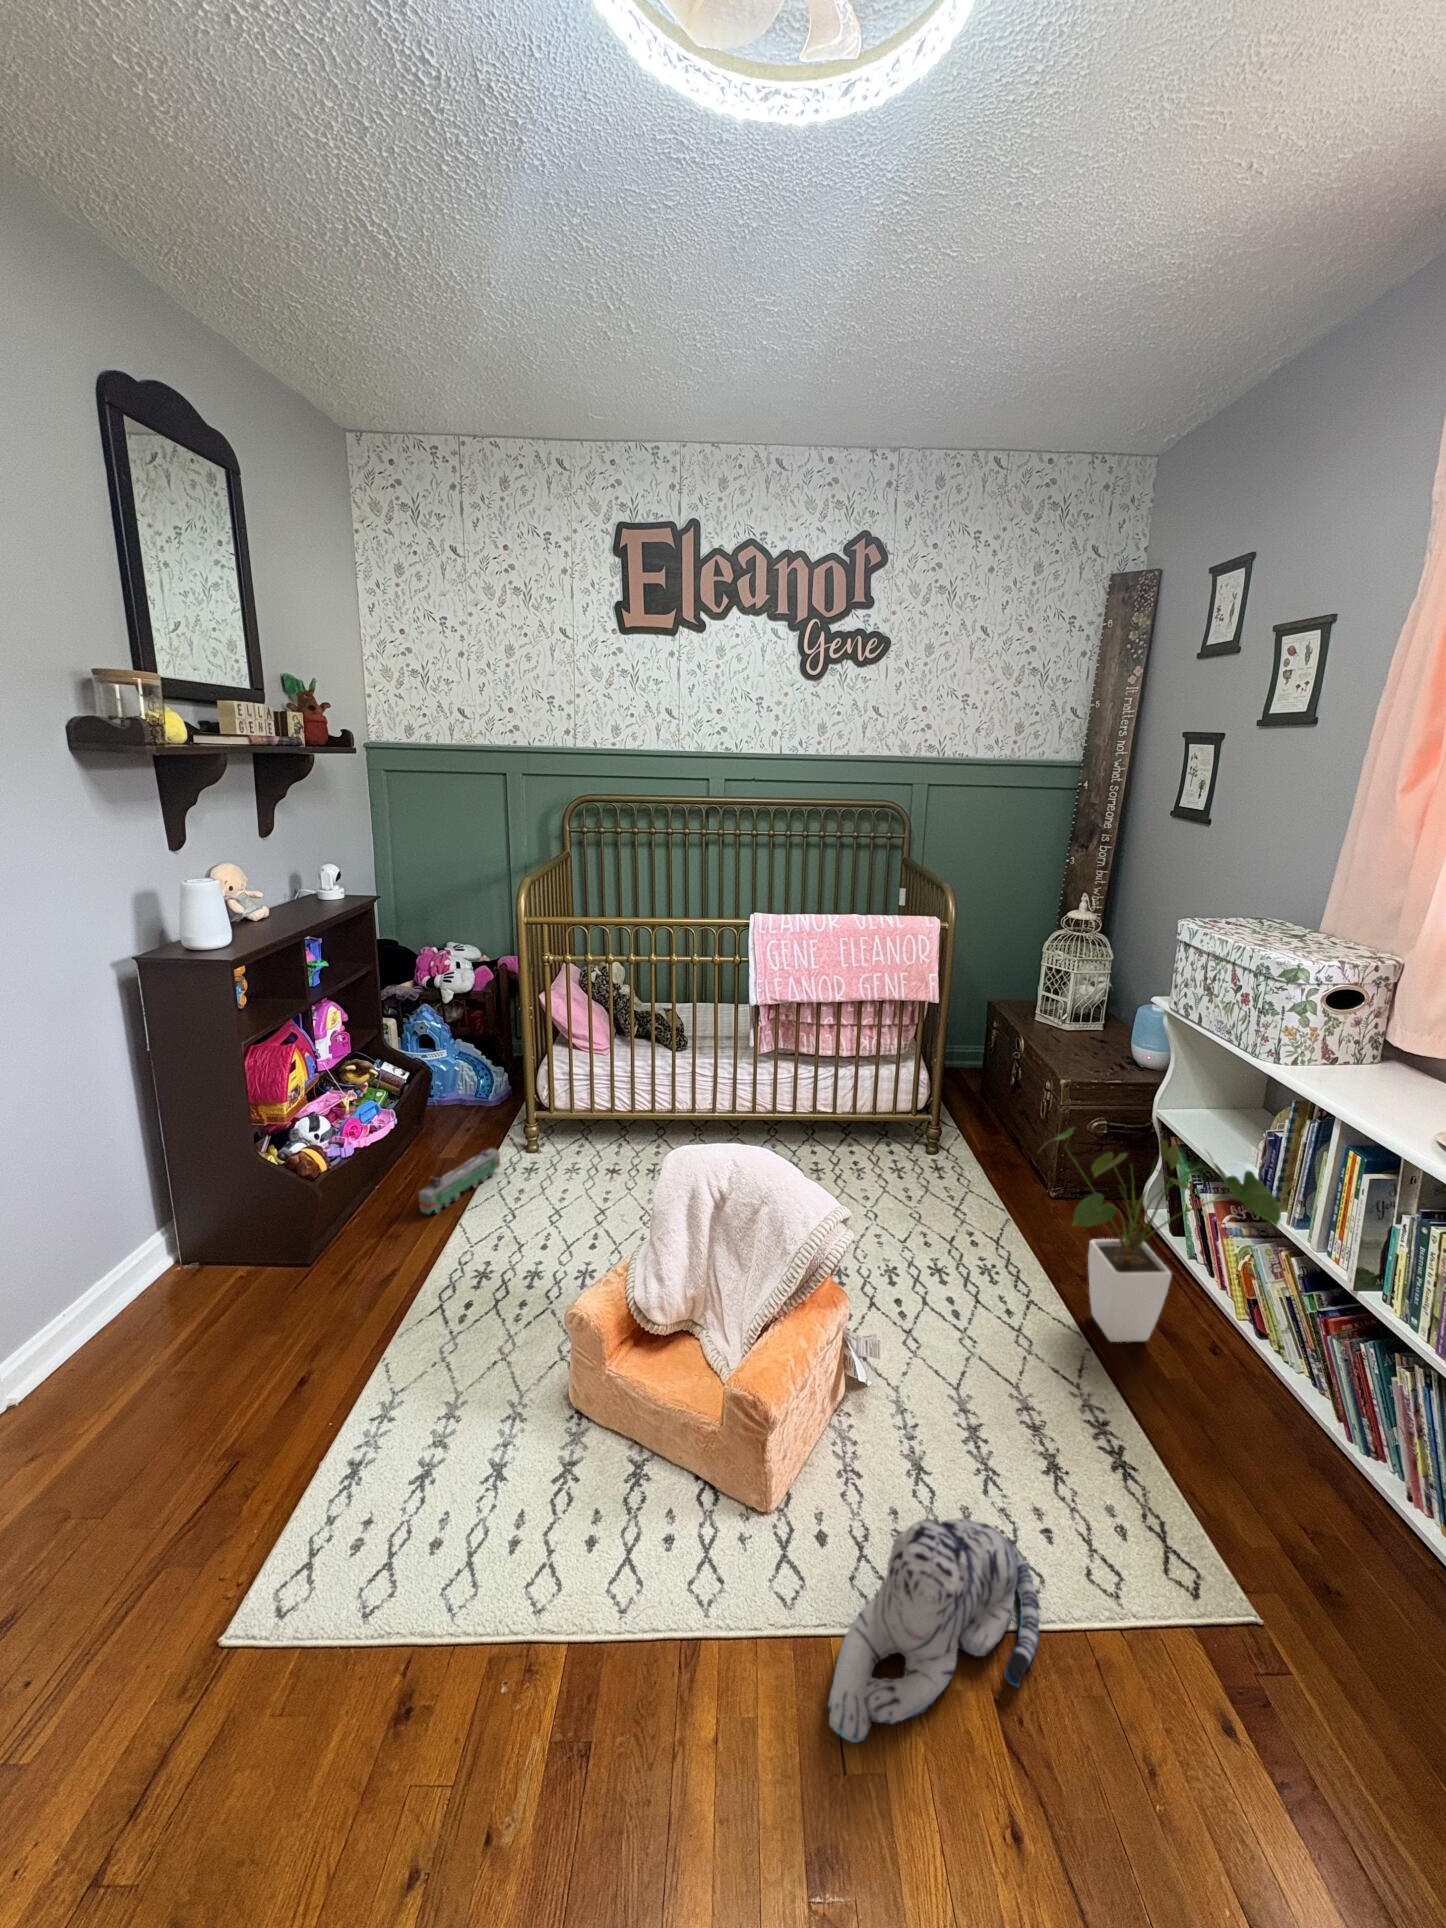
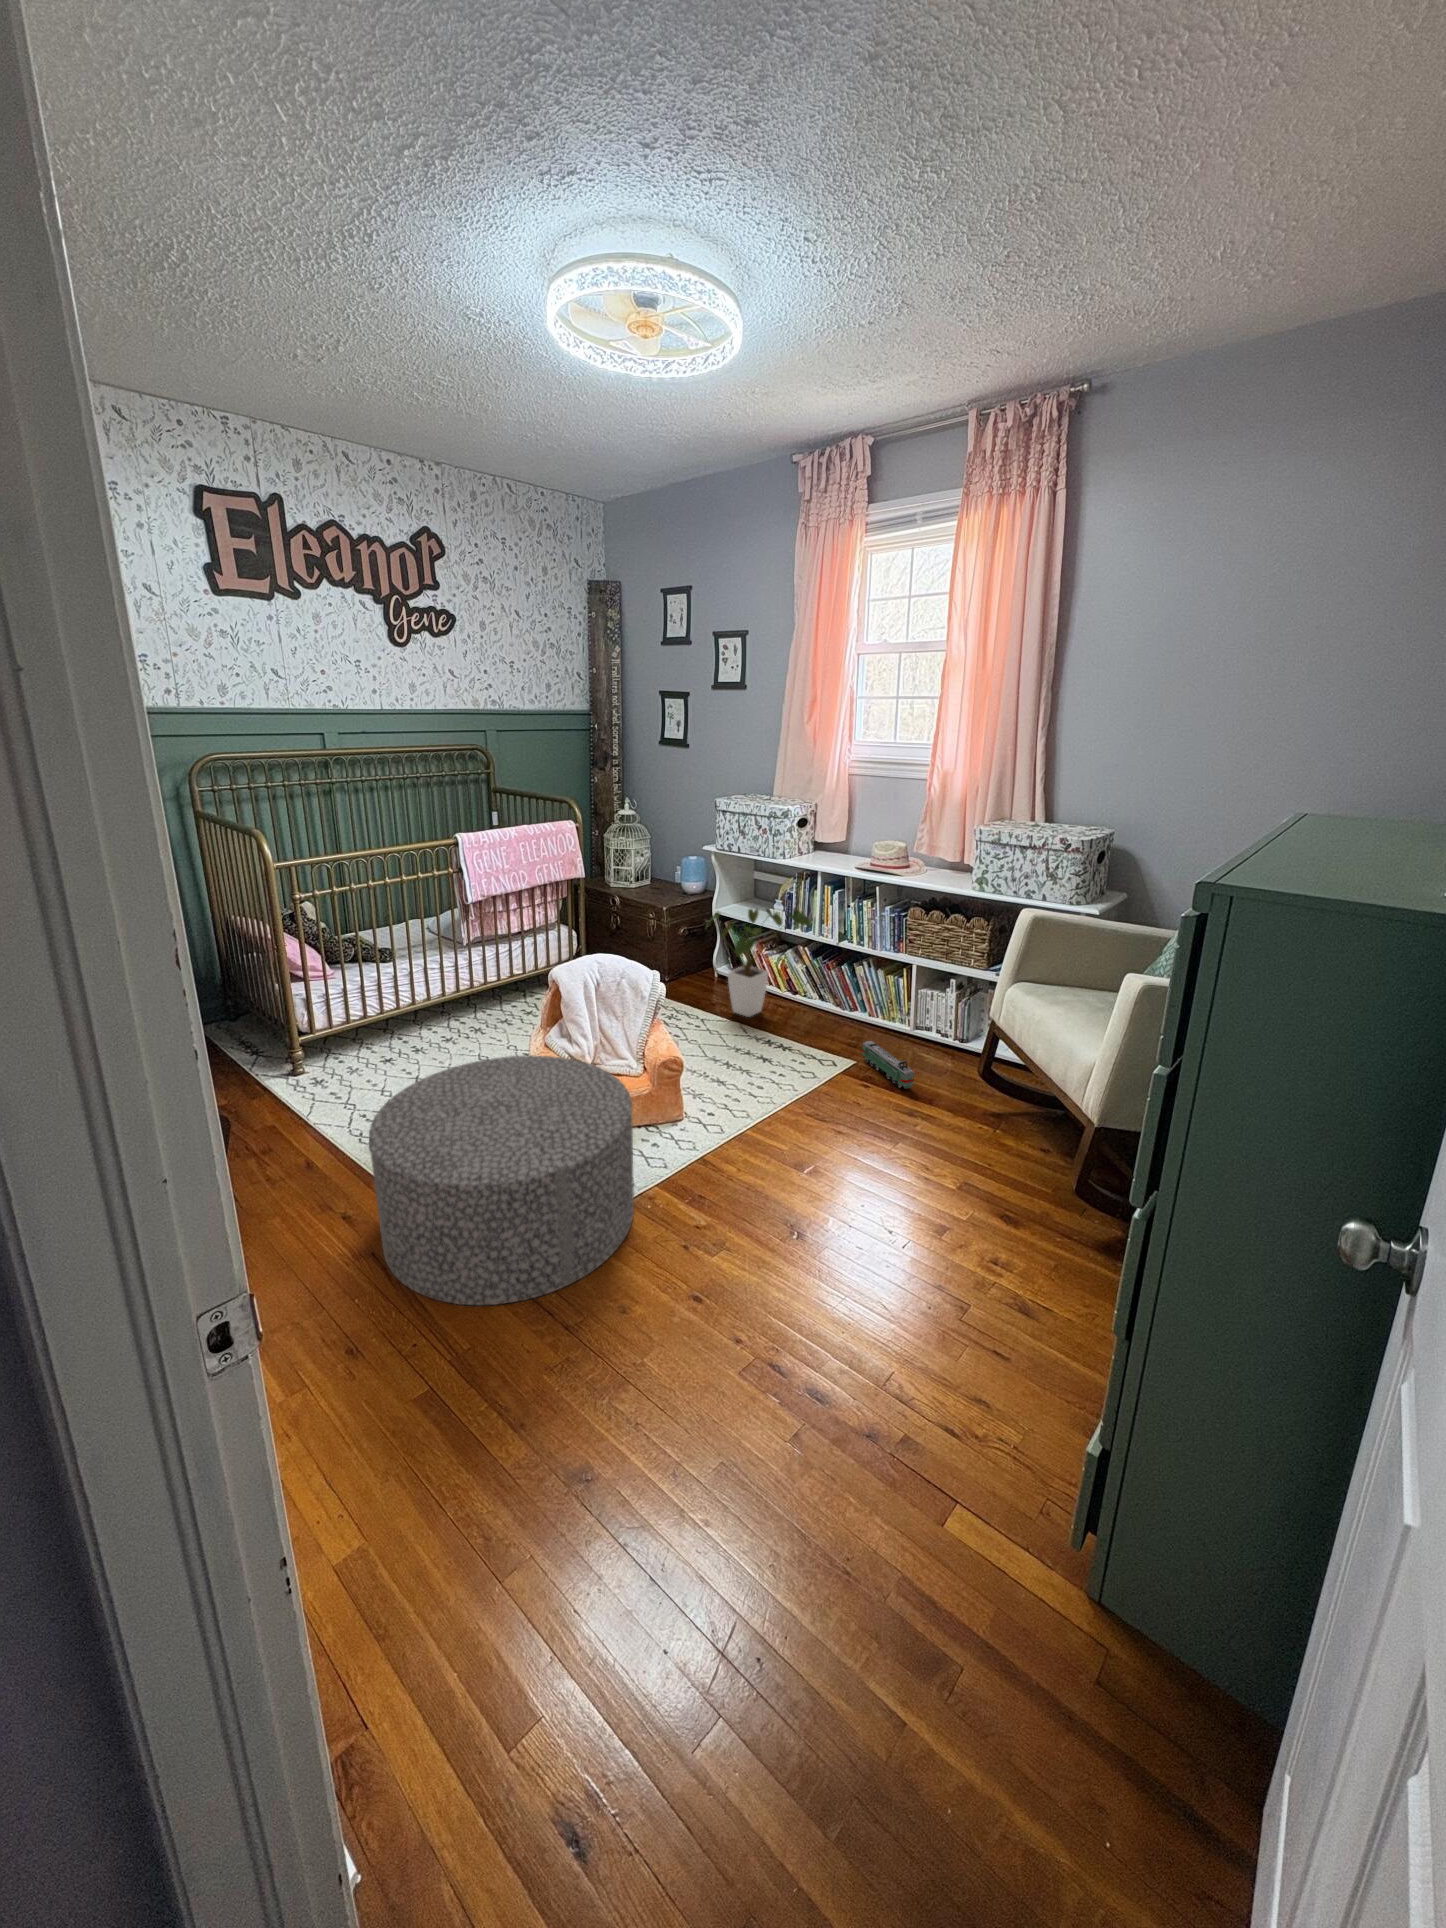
toy train: present [419,1148,500,1215] -> present [862,1041,914,1089]
ottoman: none [120,1242,569,1734] -> present [369,1056,634,1305]
plush toy: present [828,1519,1039,1743] -> none [756,1059,820,1146]

